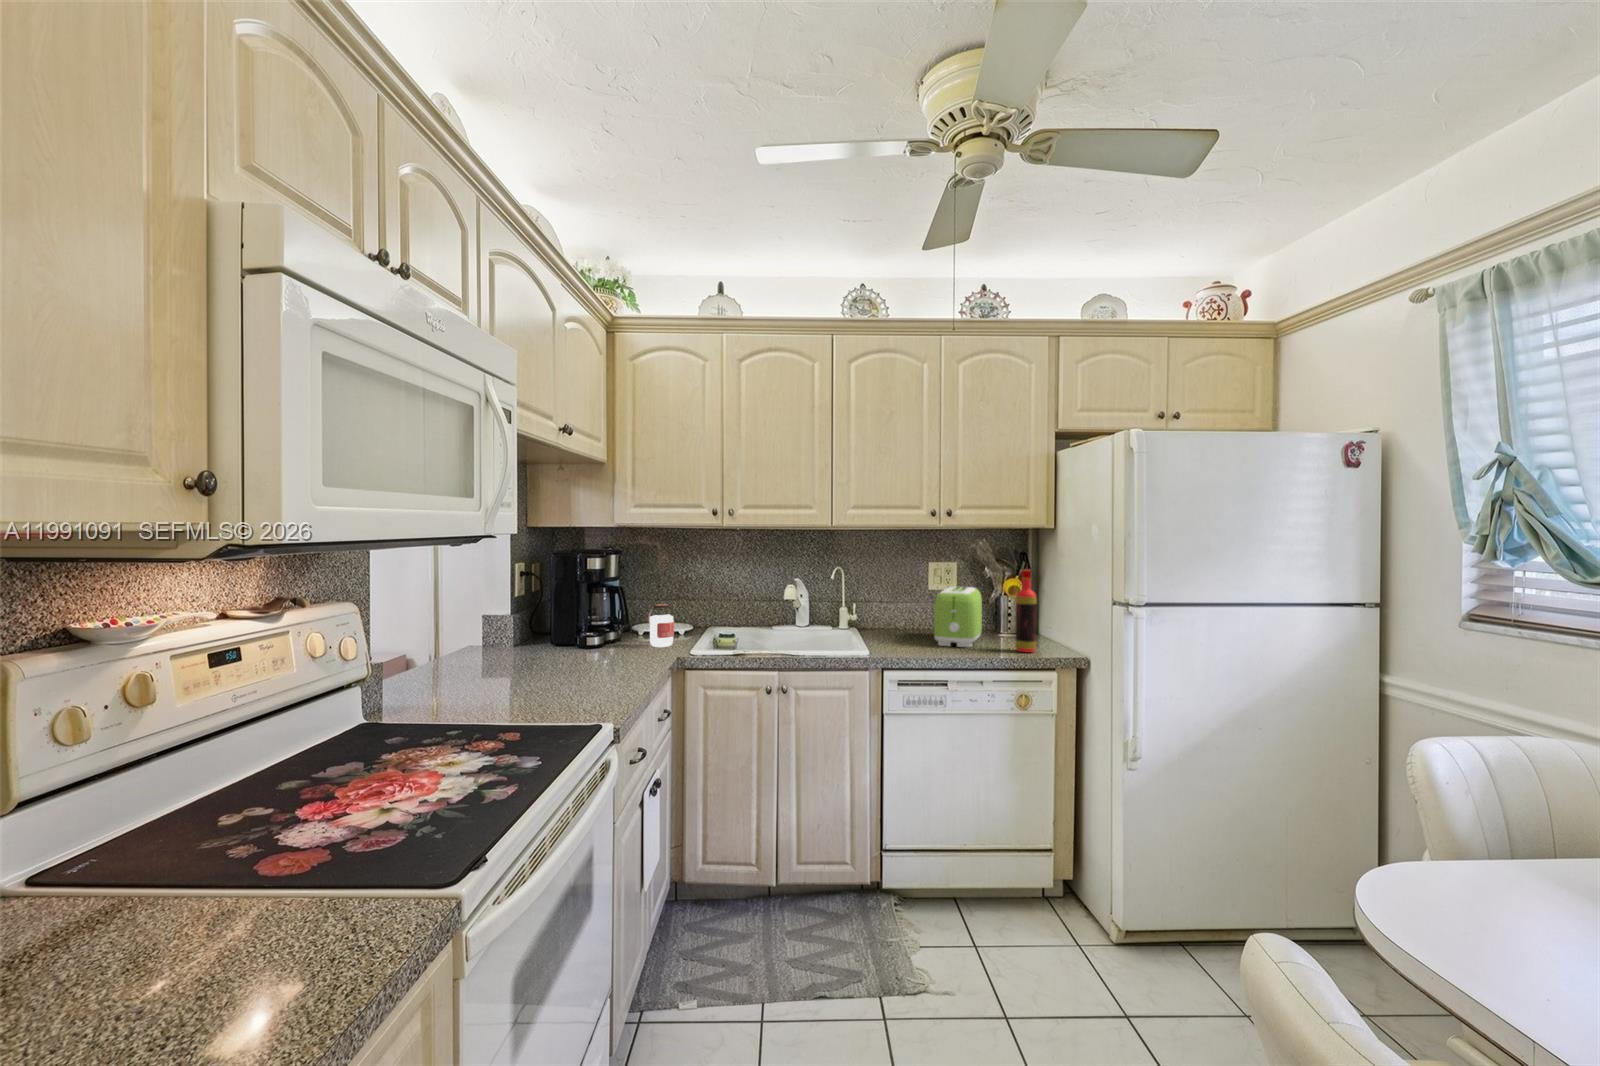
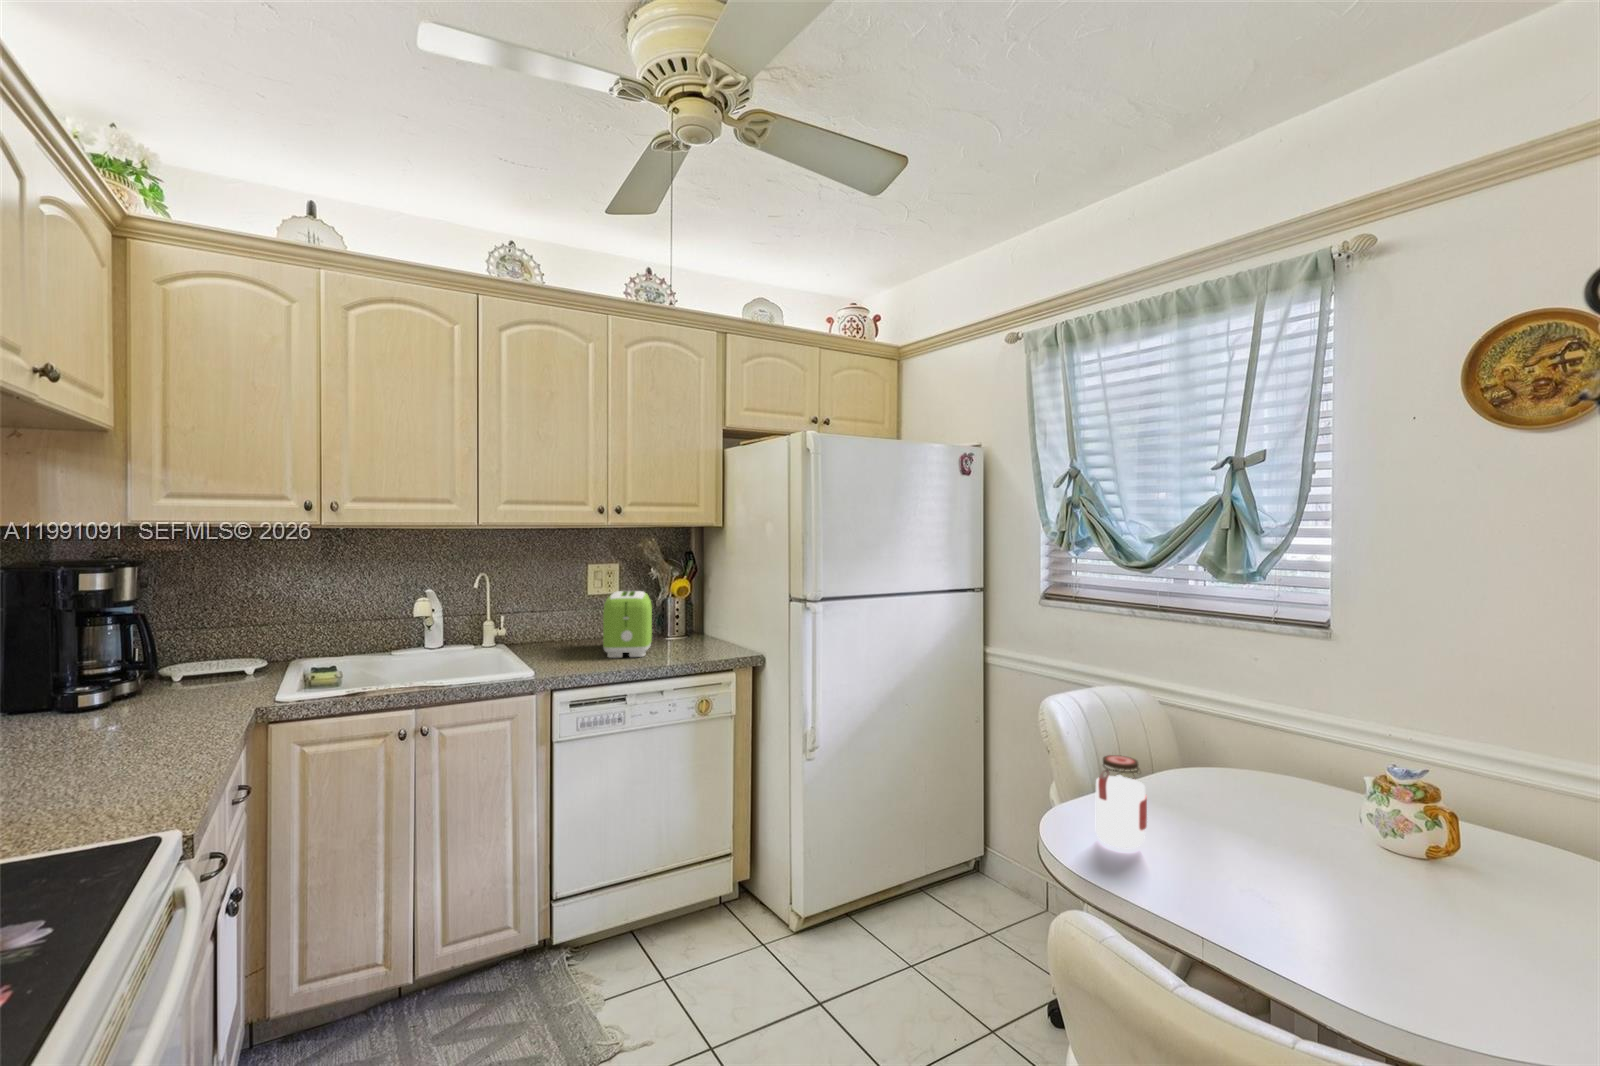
bottle: present [1016,569,1037,653] -> none [691,569,712,657]
jar: present [648,604,674,647] -> present [1095,755,1147,848]

